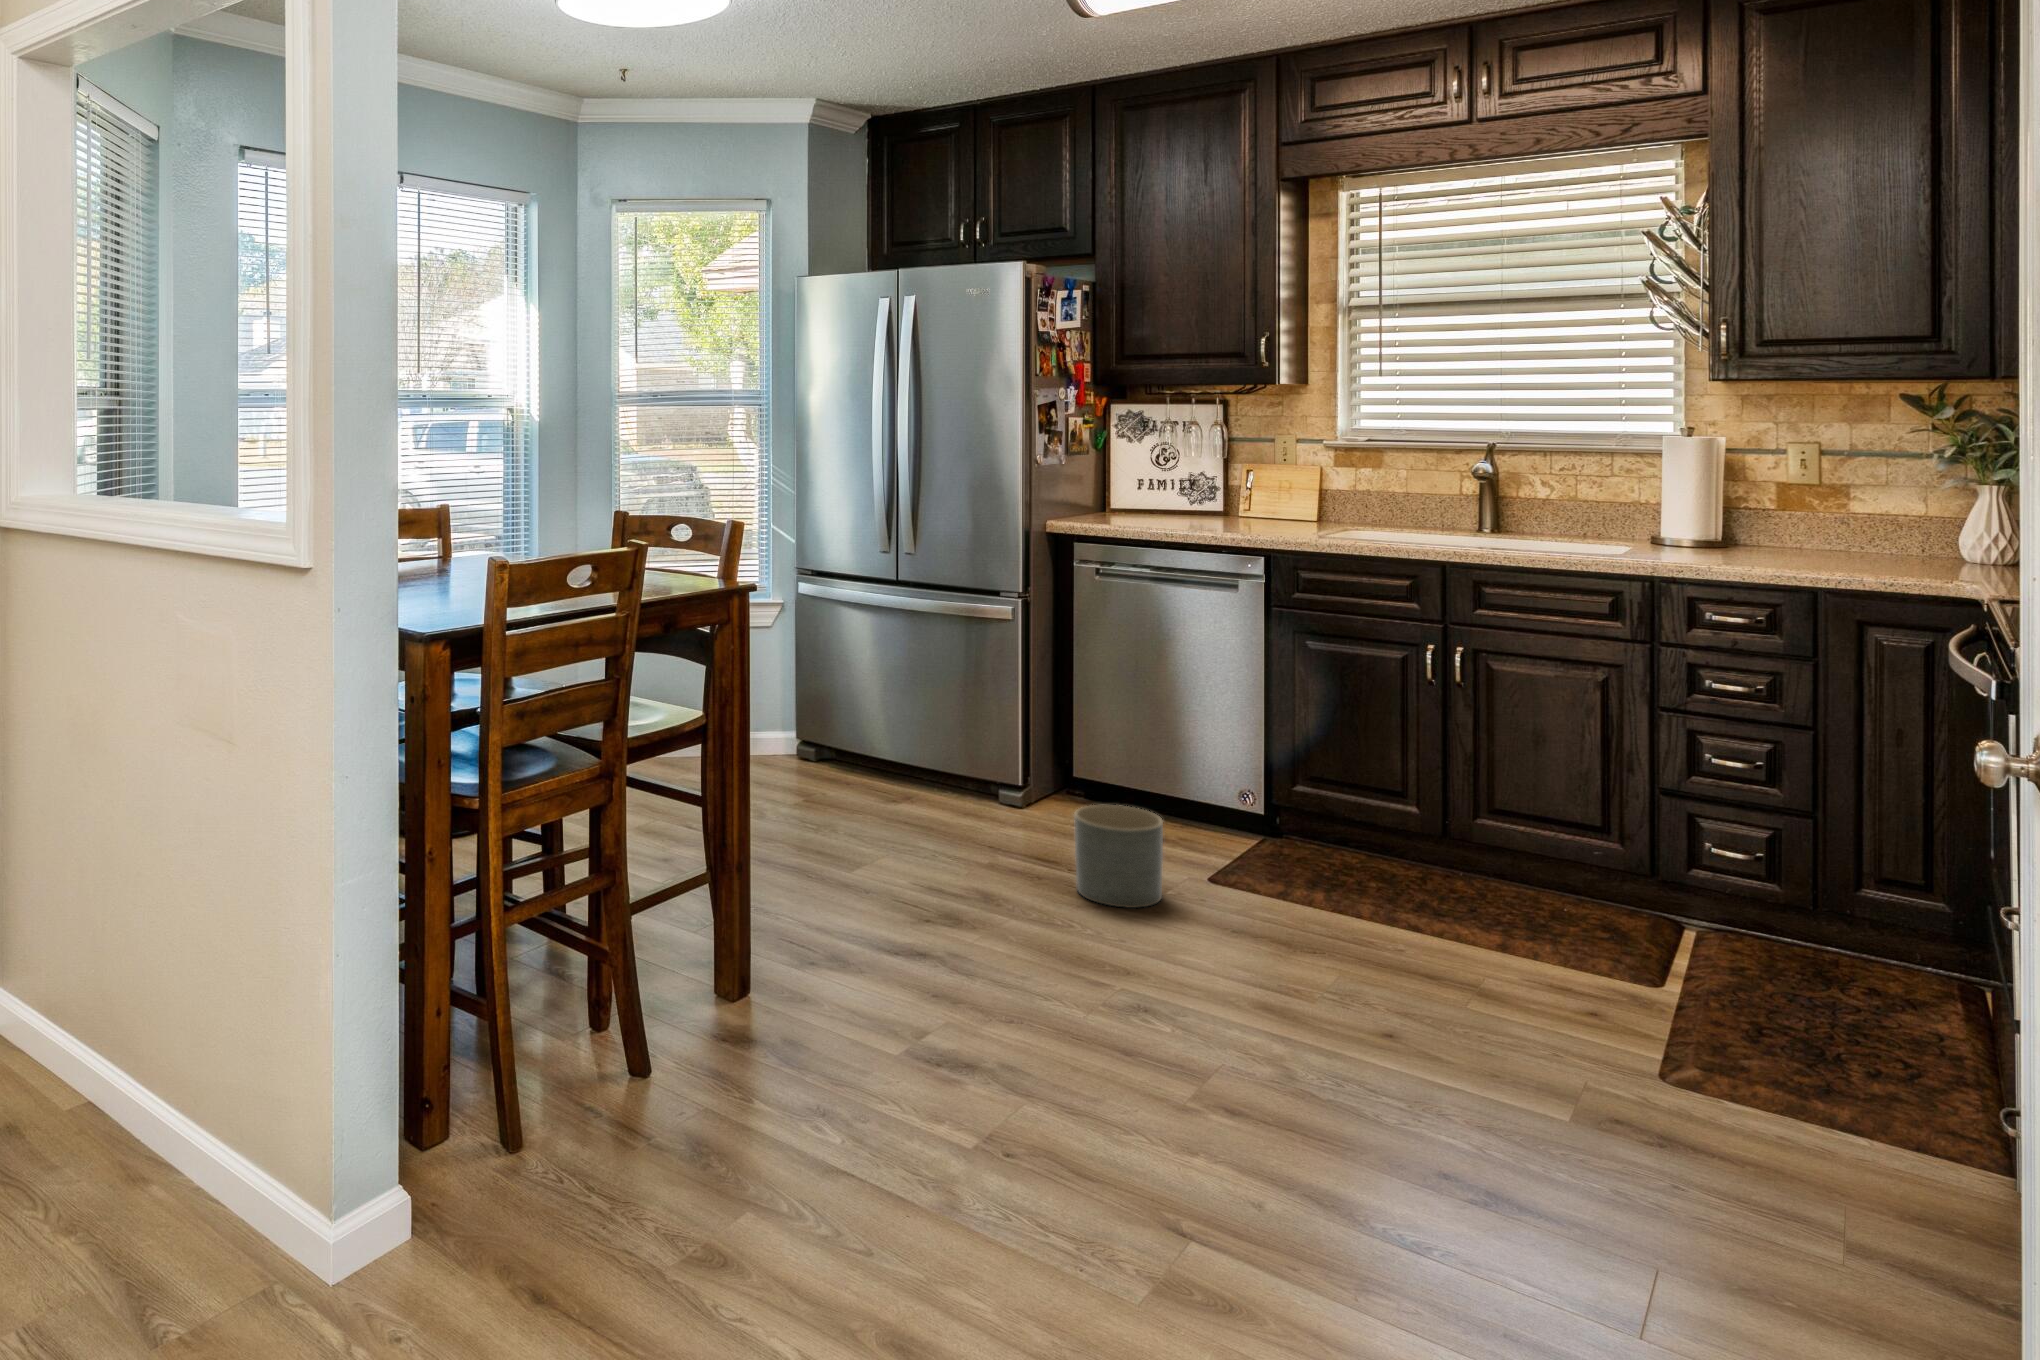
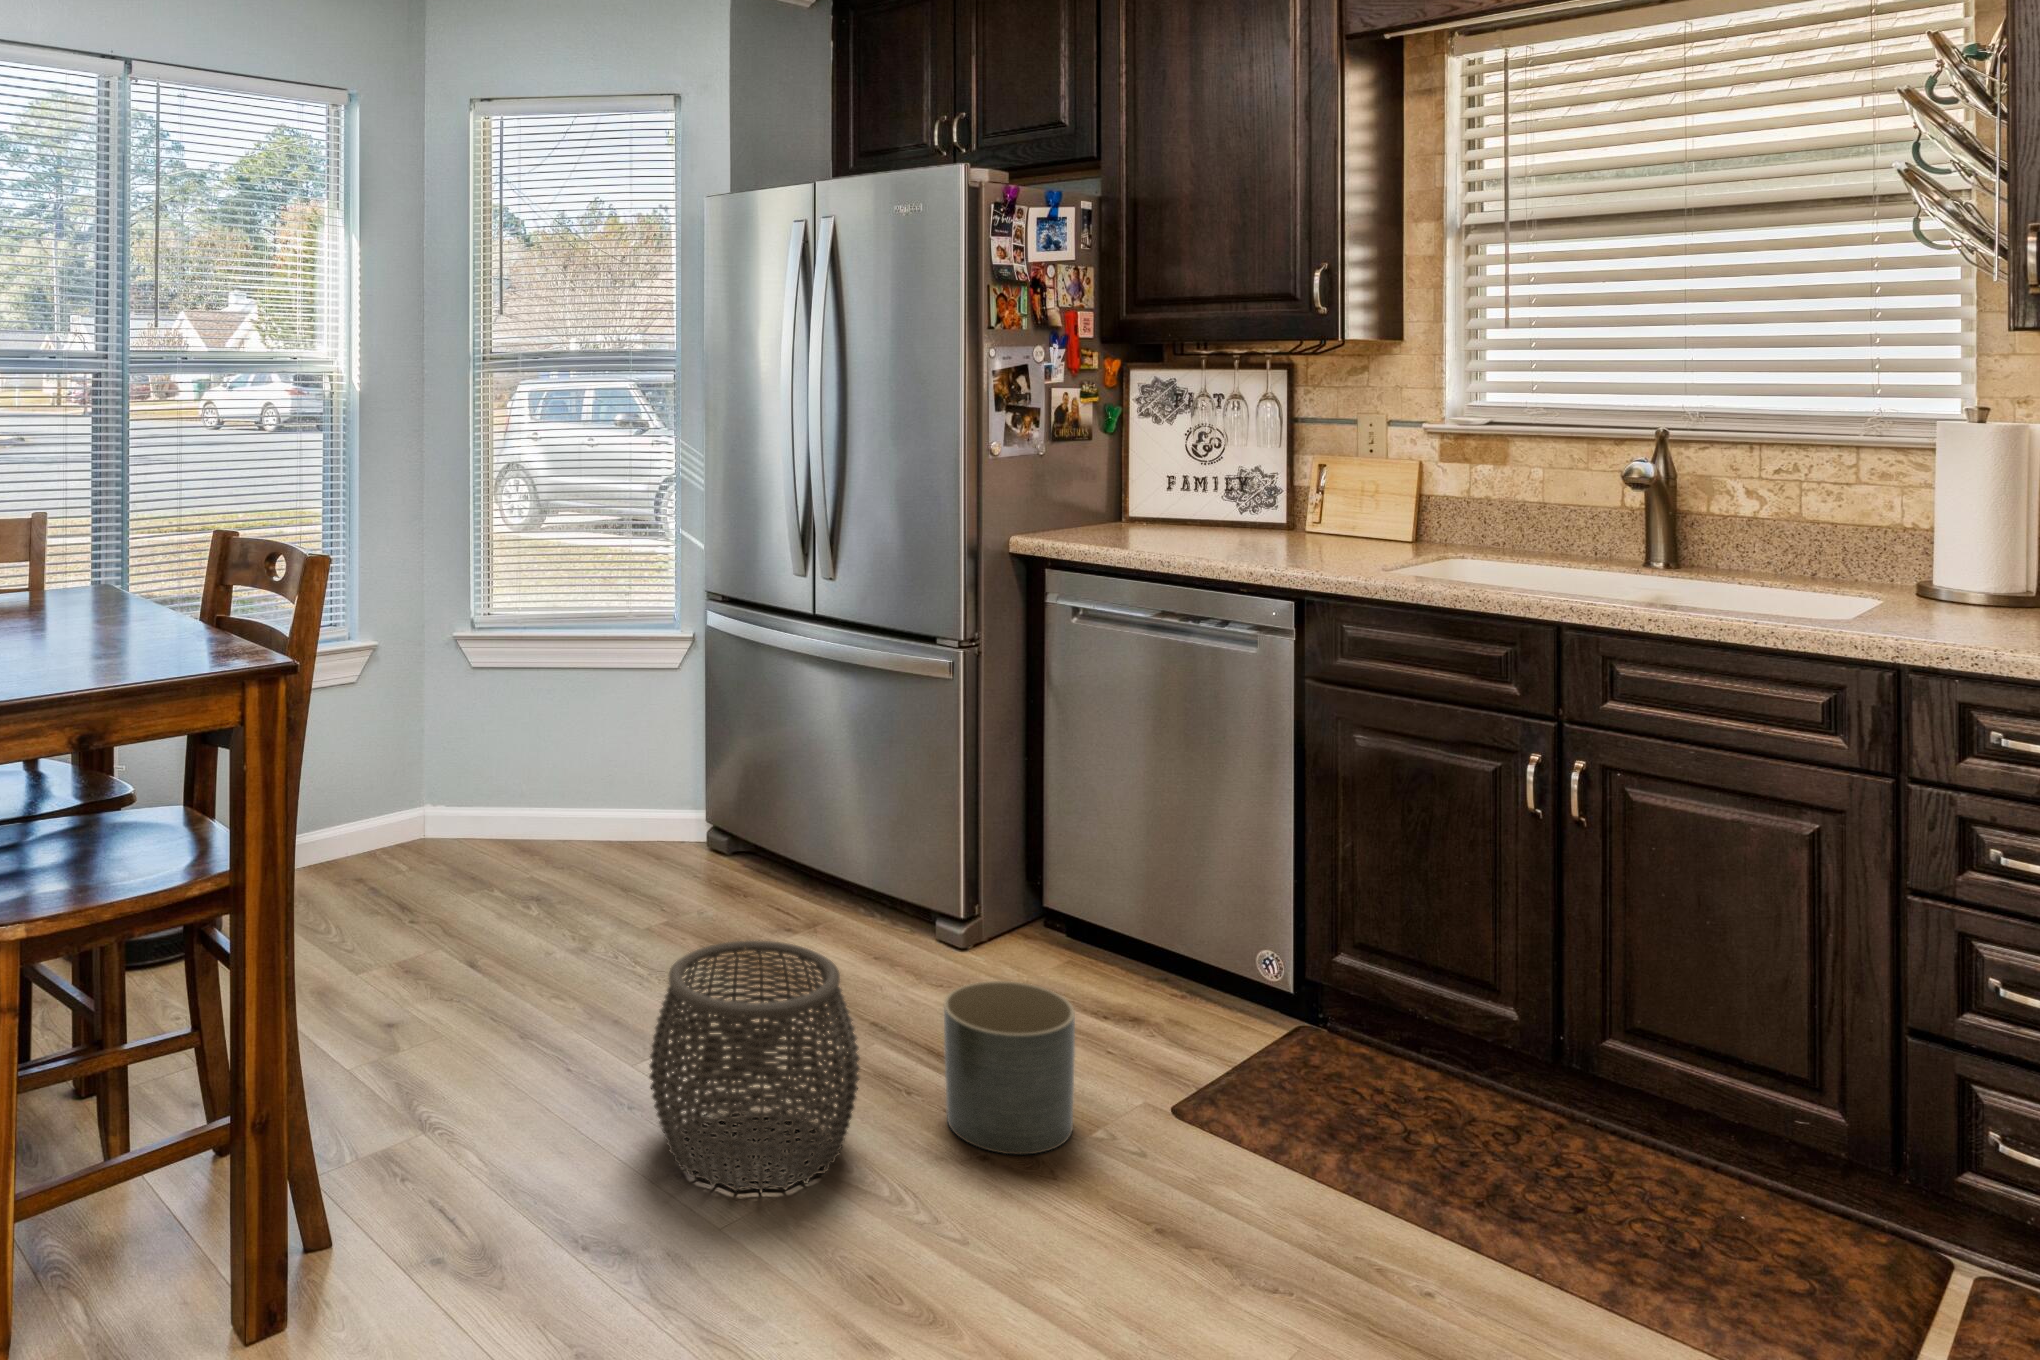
woven basket: none [900,780,1041,931] -> present [649,940,860,1192]

